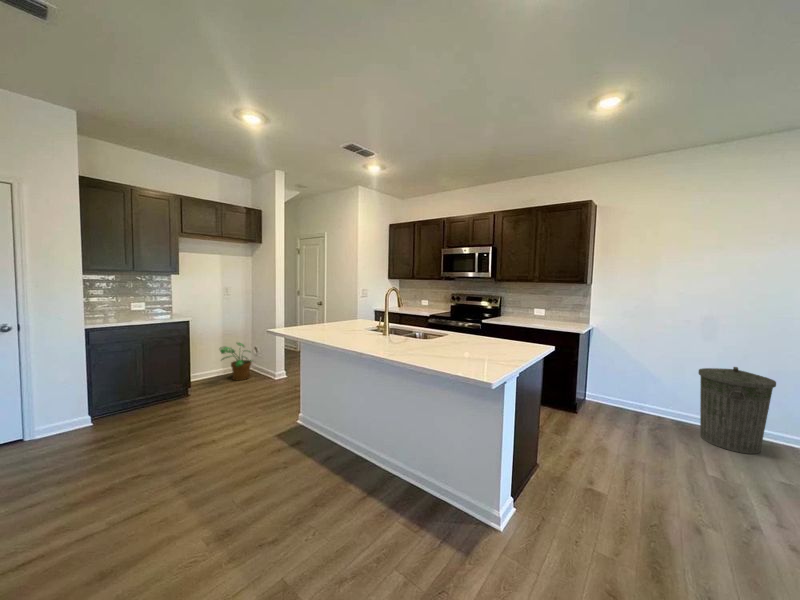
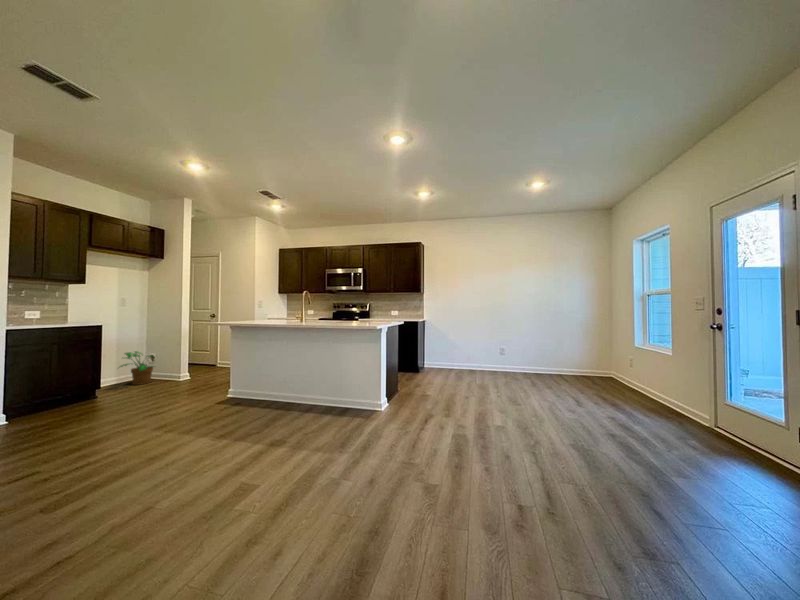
trash can: present [699,367,776,454] -> none [476,332,506,375]

